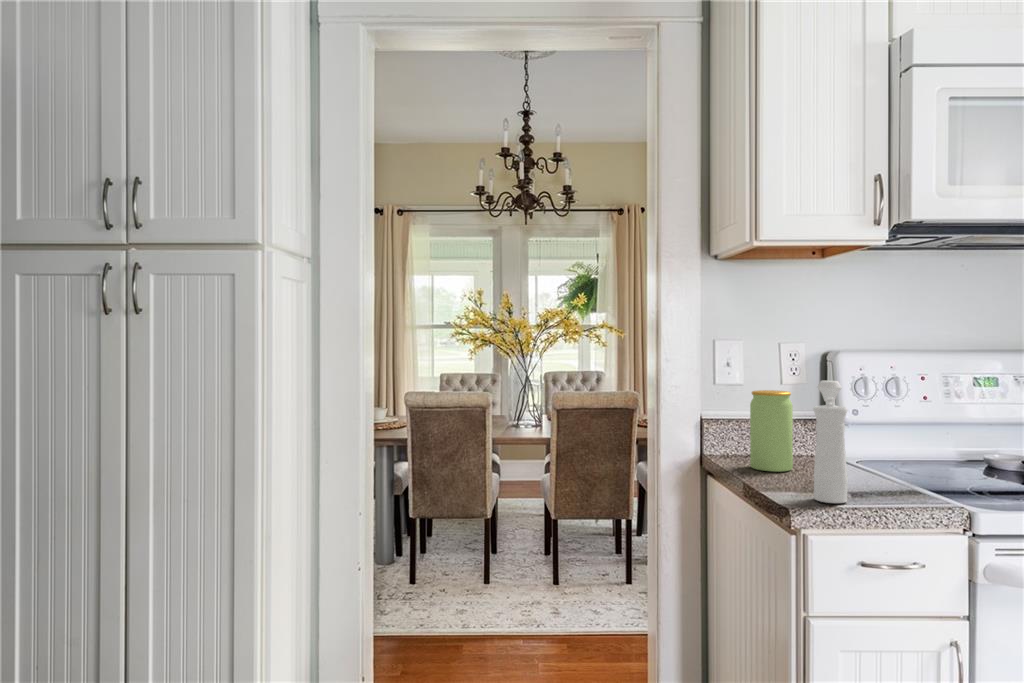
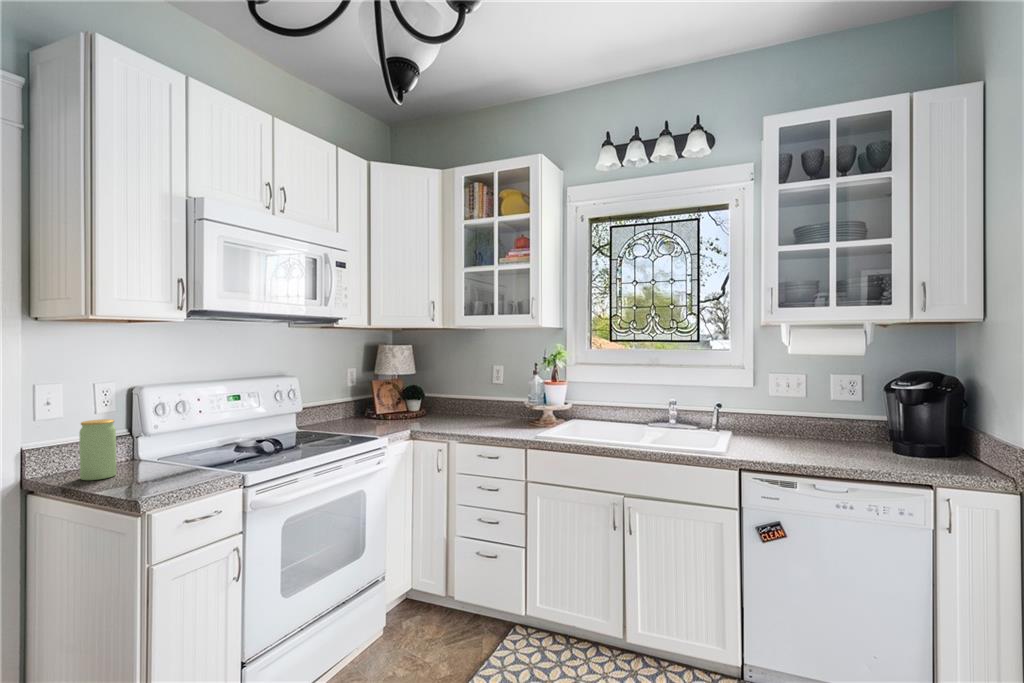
pepper mill: present [813,381,848,503] -> none [144,410,173,490]

